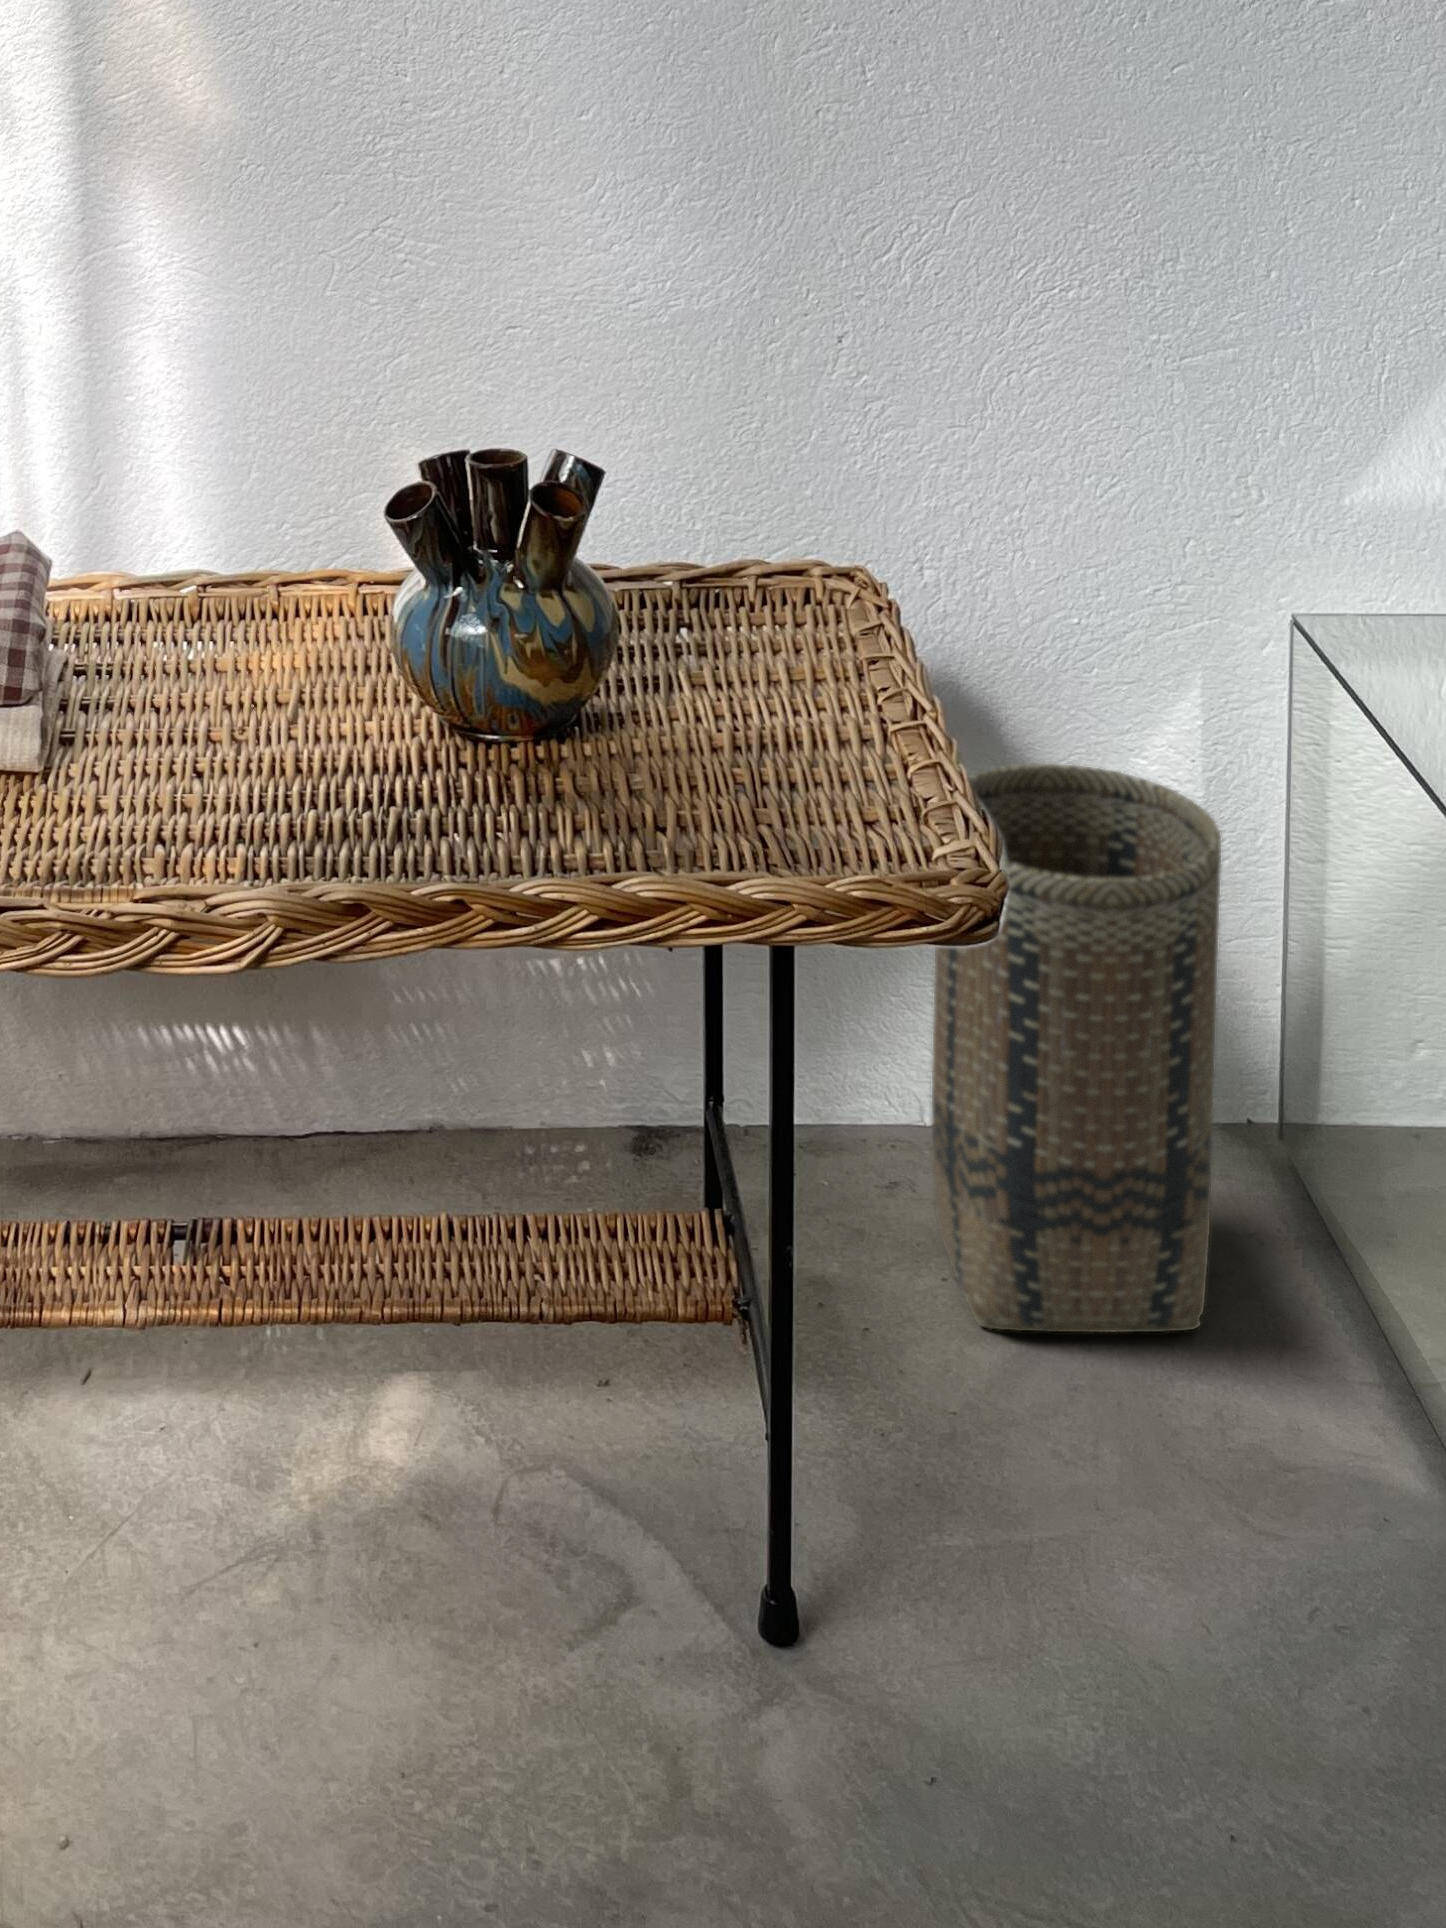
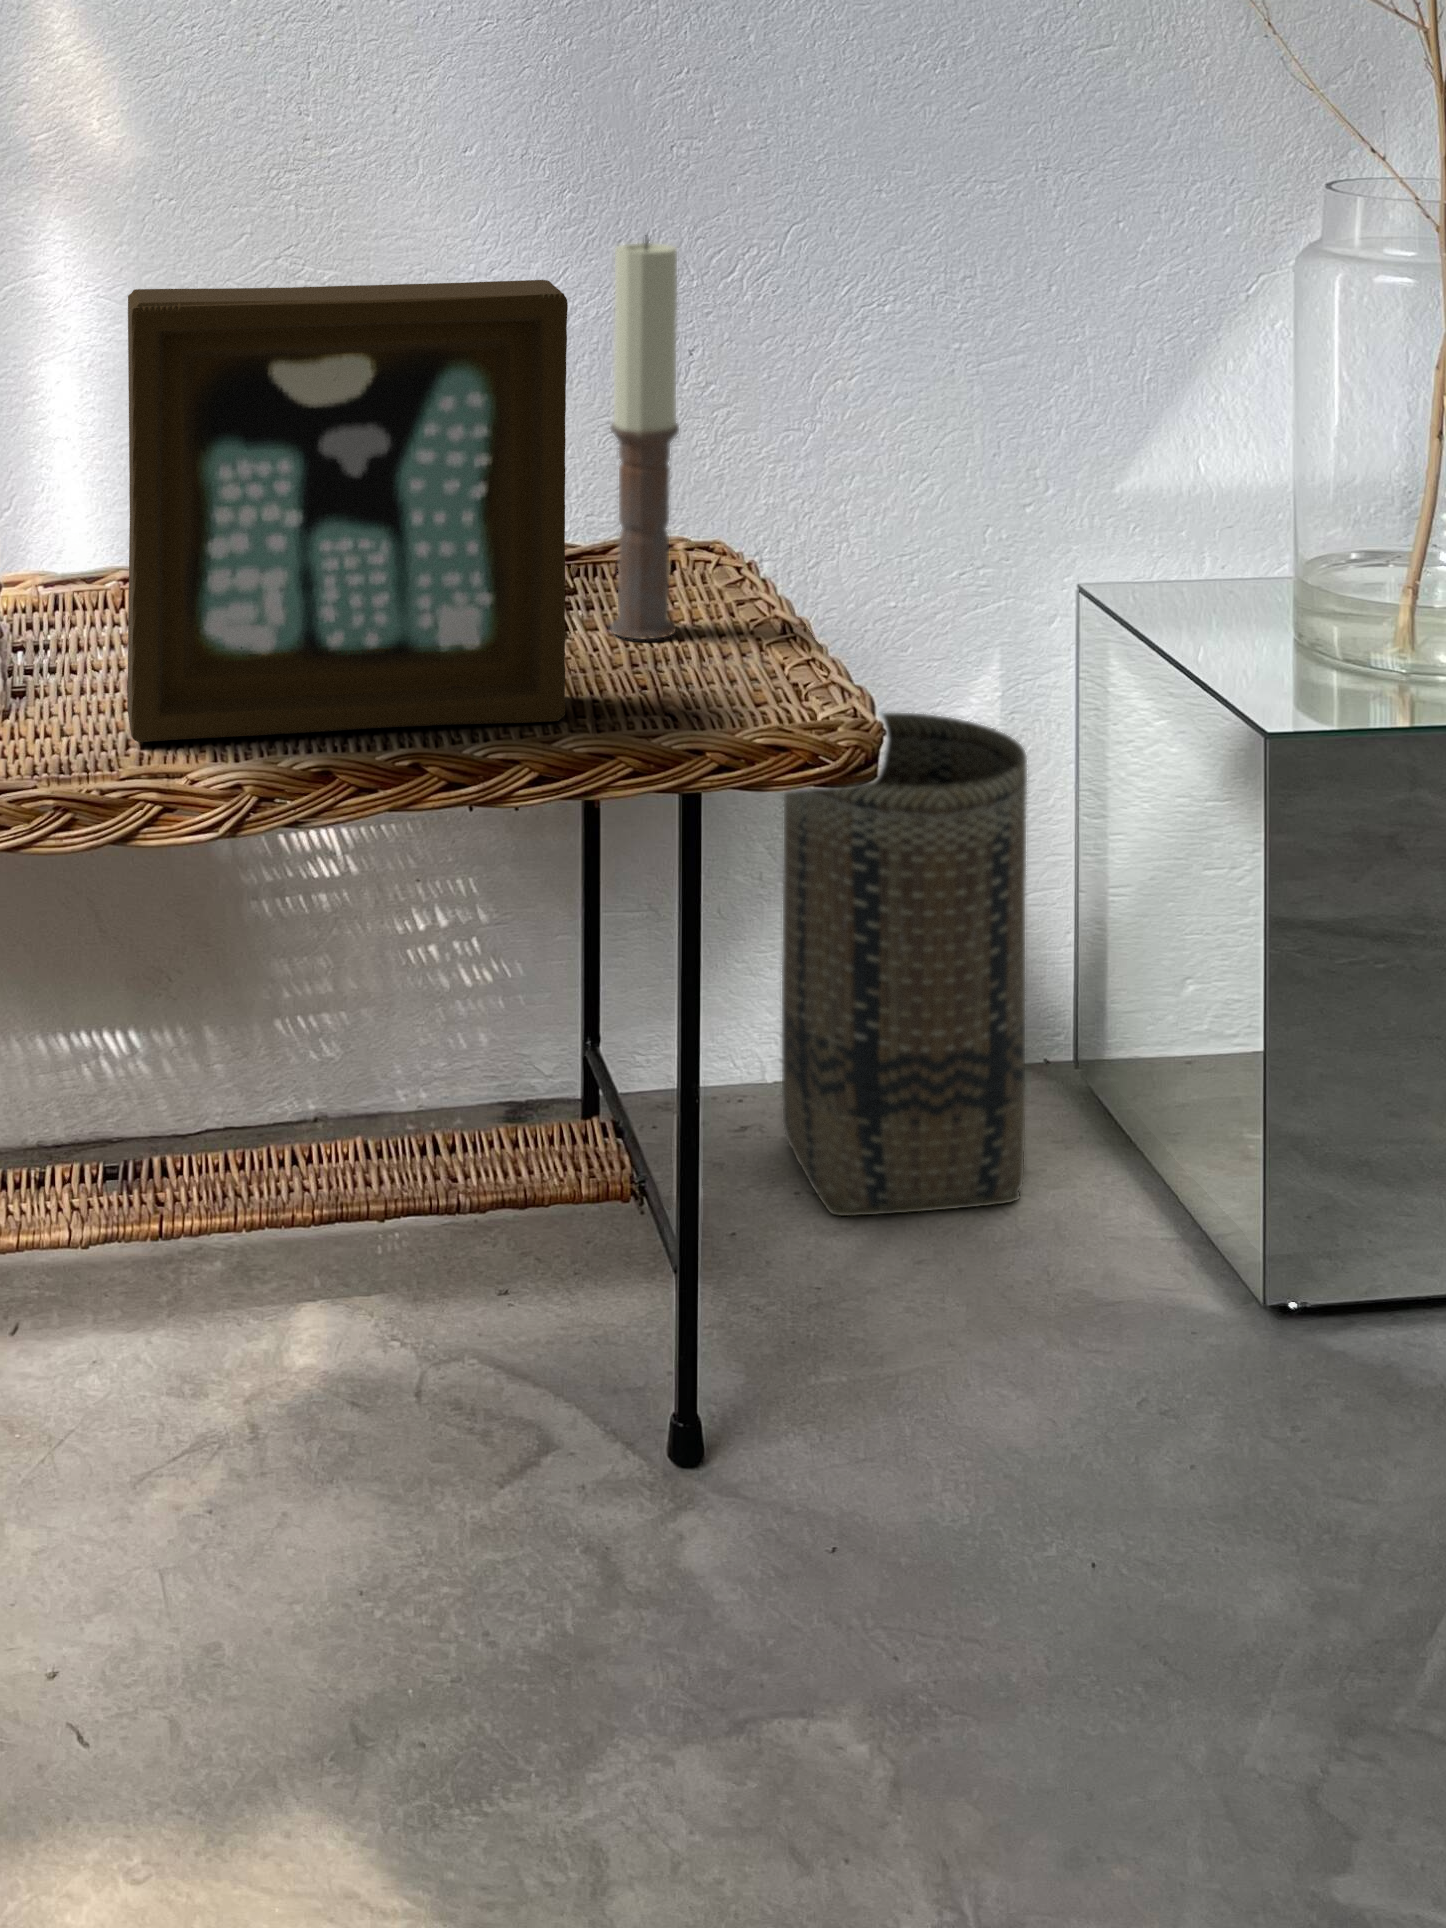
candle: none [723,264,803,716] -> present [610,237,679,639]
picture frame: none [155,338,652,838] -> present [127,280,568,742]

